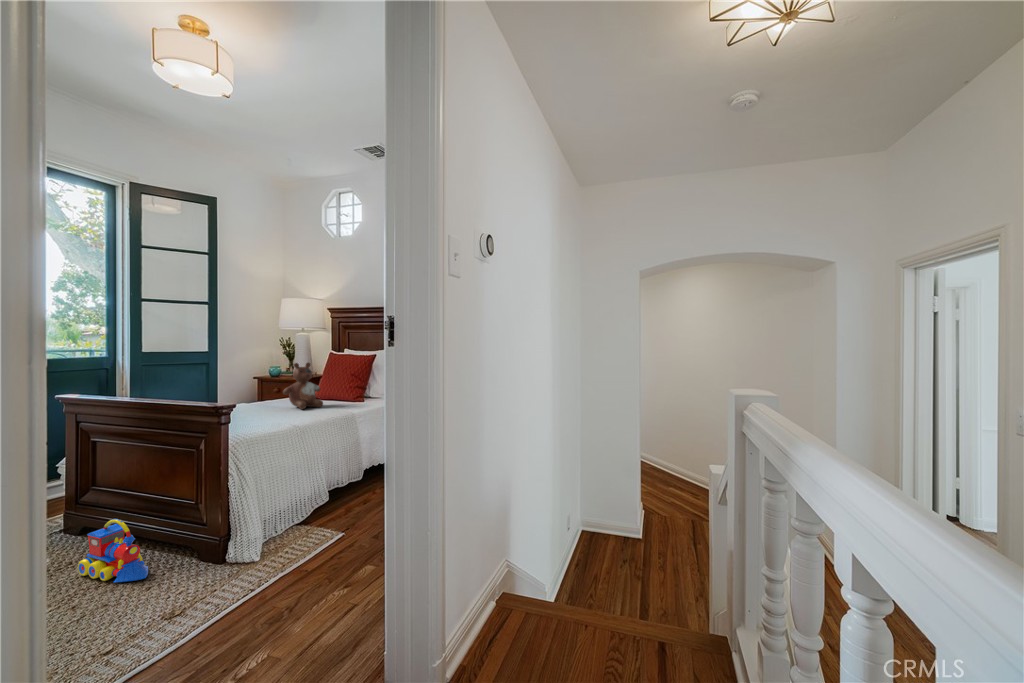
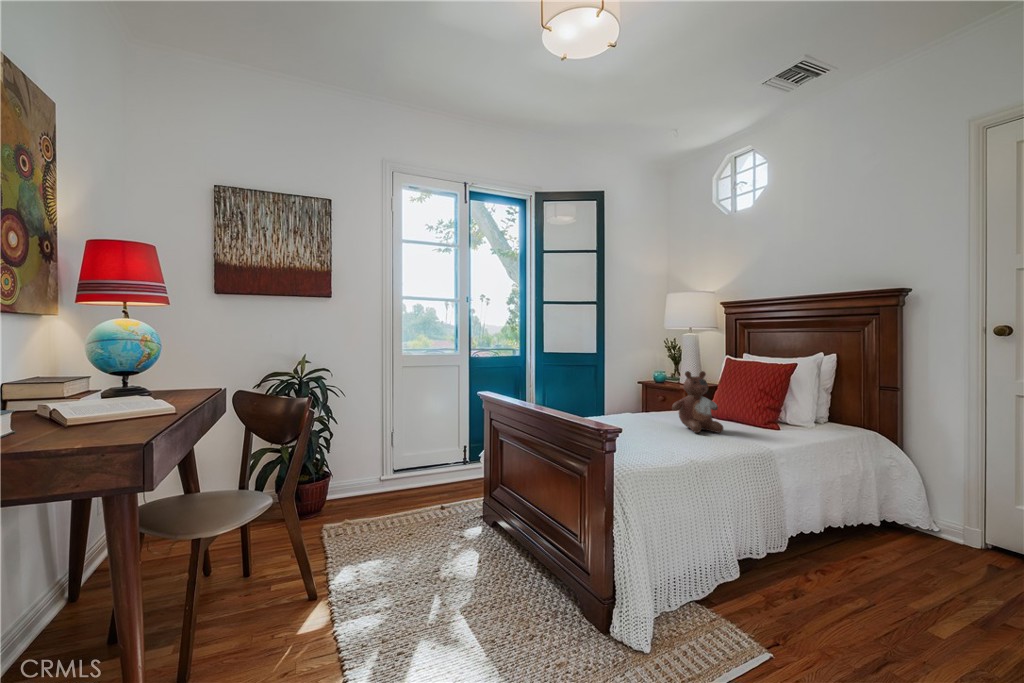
toy train: present [78,519,148,583] -> none [485,530,536,614]

